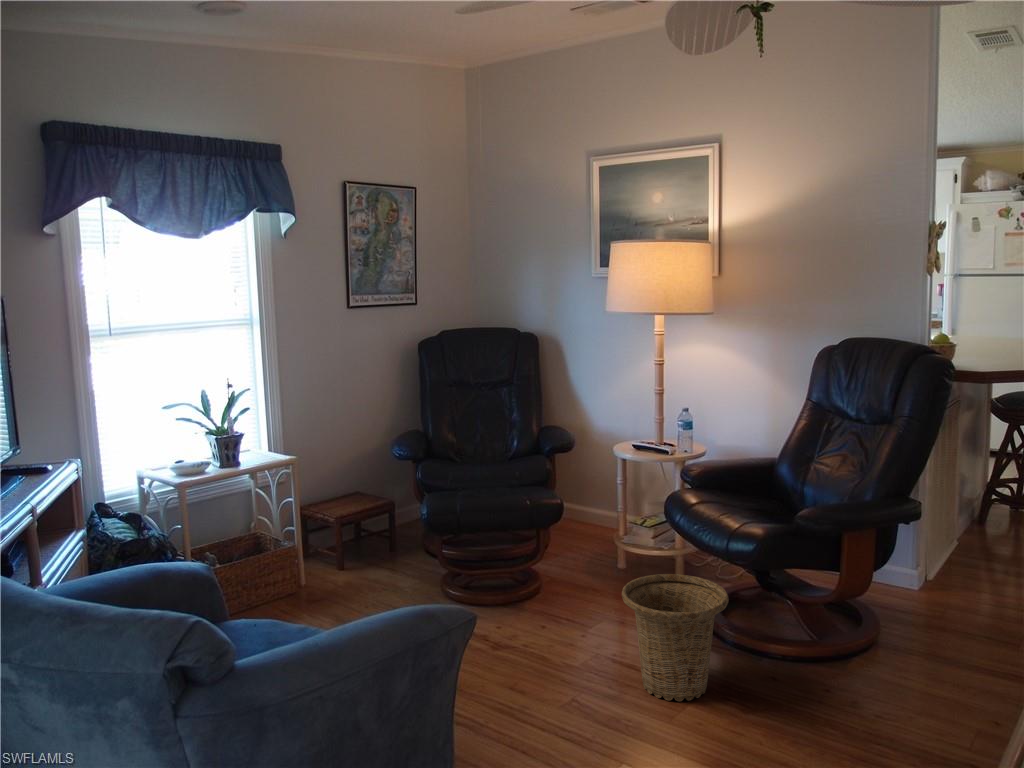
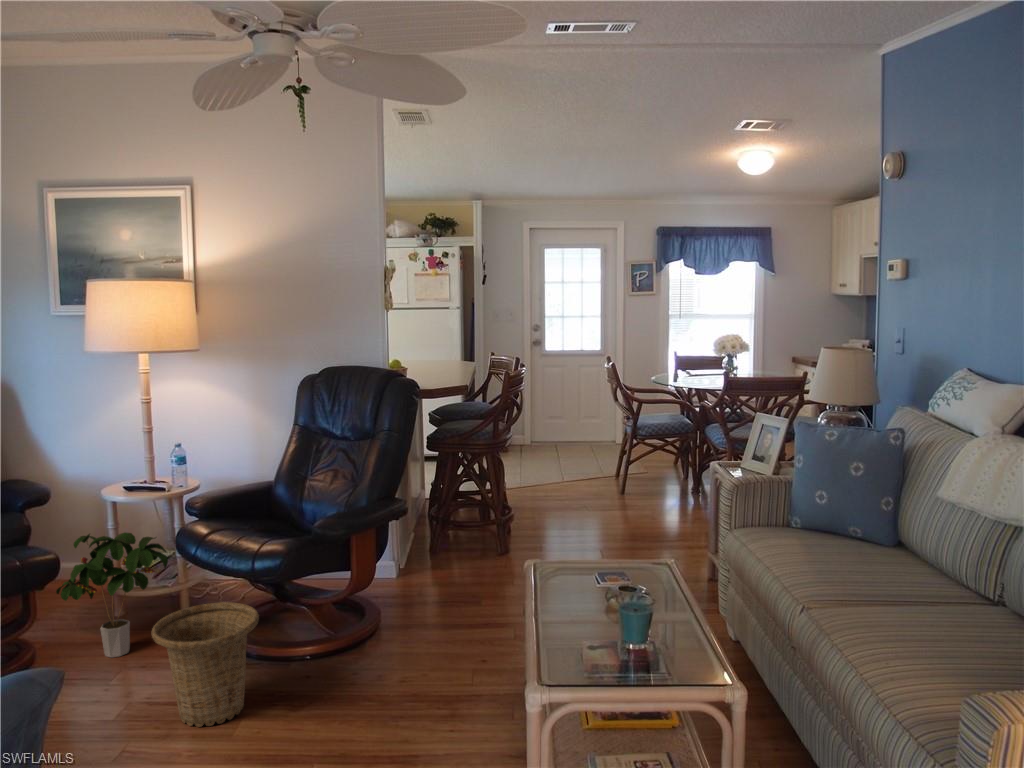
potted plant: none [563,484,657,606] -> present [56,533,168,657]

